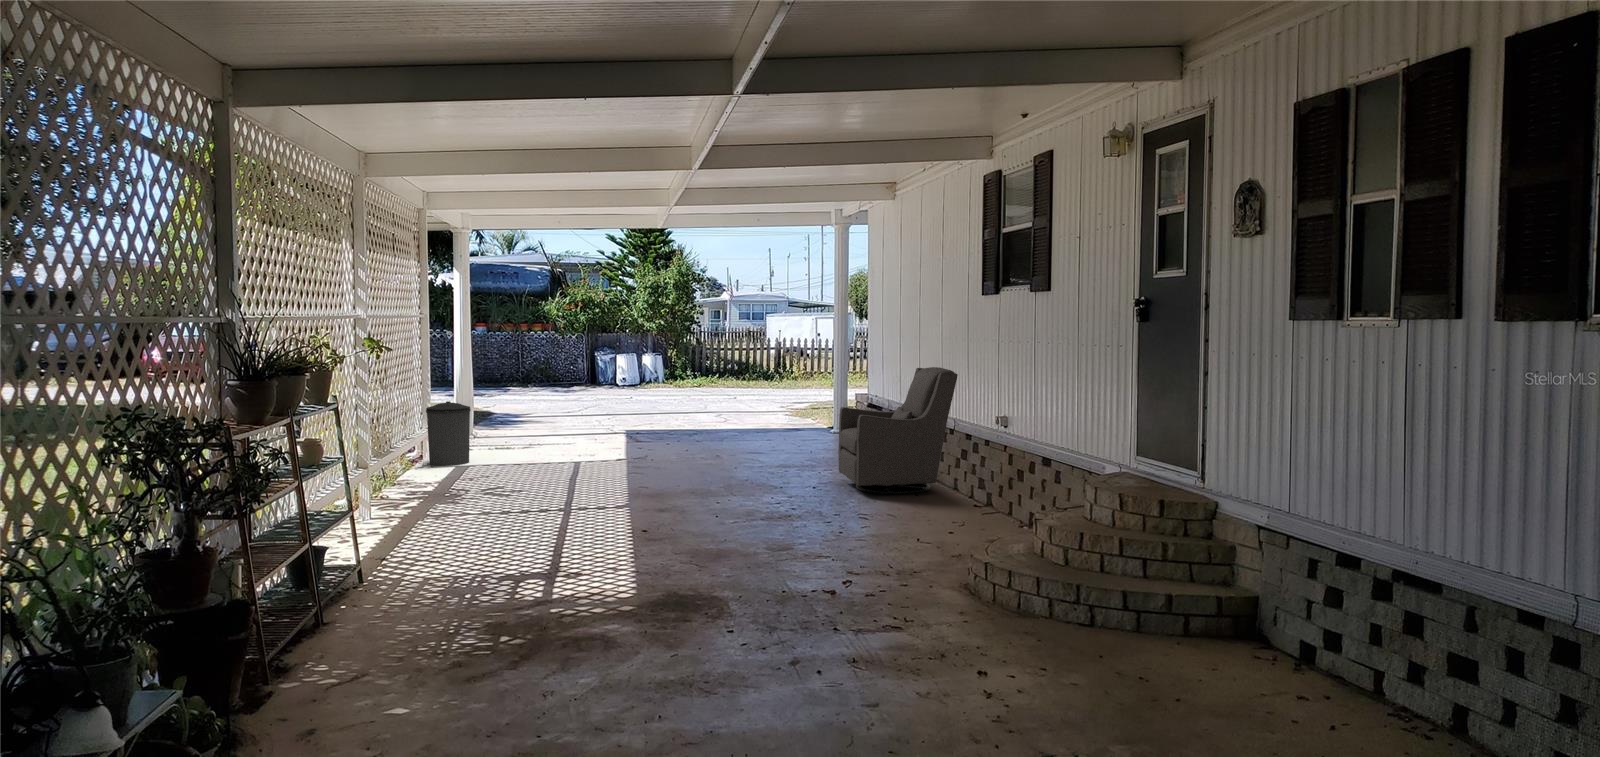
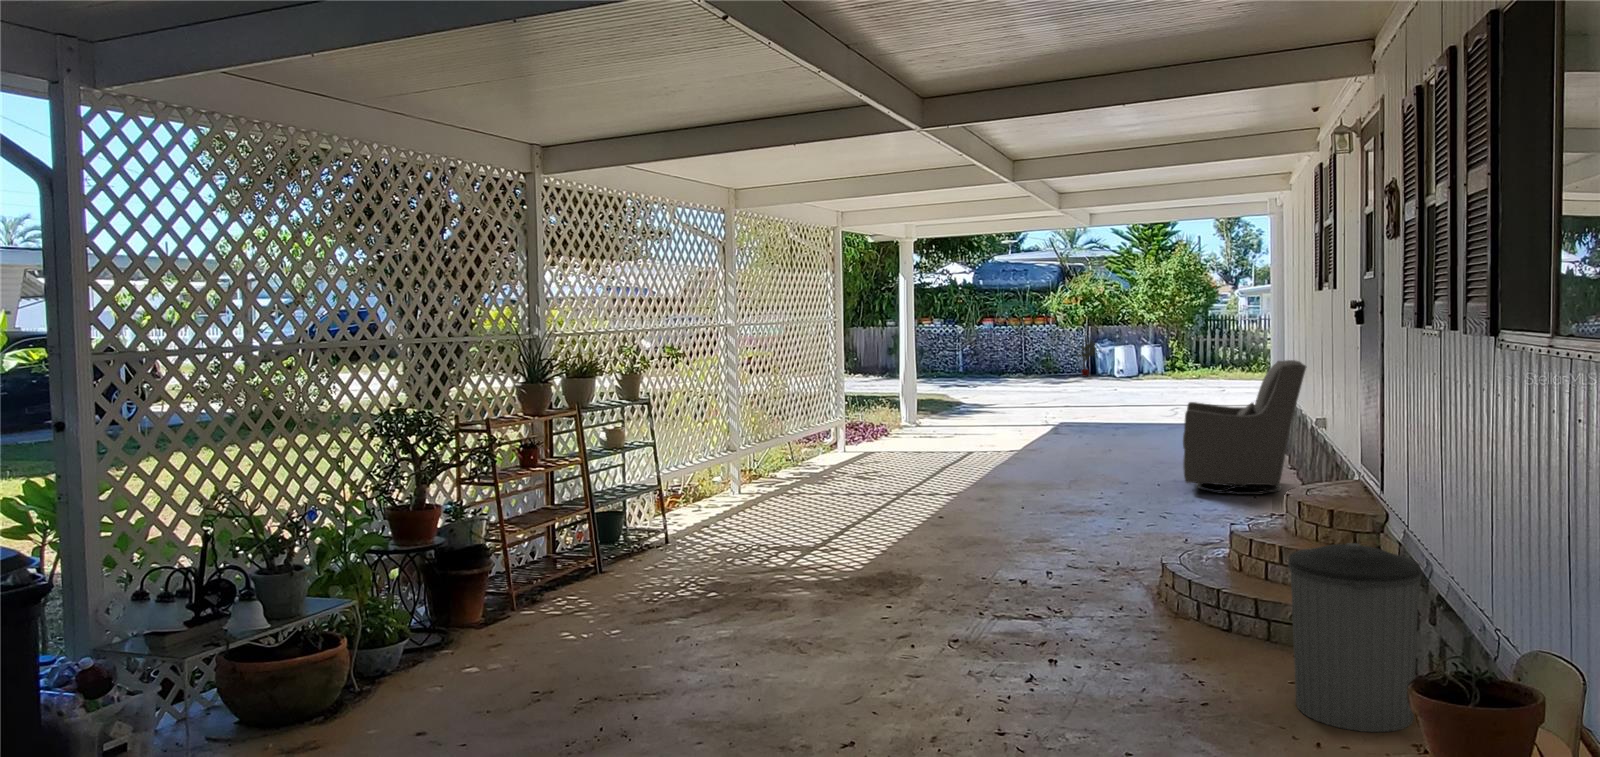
potted tree: none [577,345,603,384] -> present [1077,339,1097,376]
trash can: present [426,401,471,466] -> present [1288,543,1422,732]

